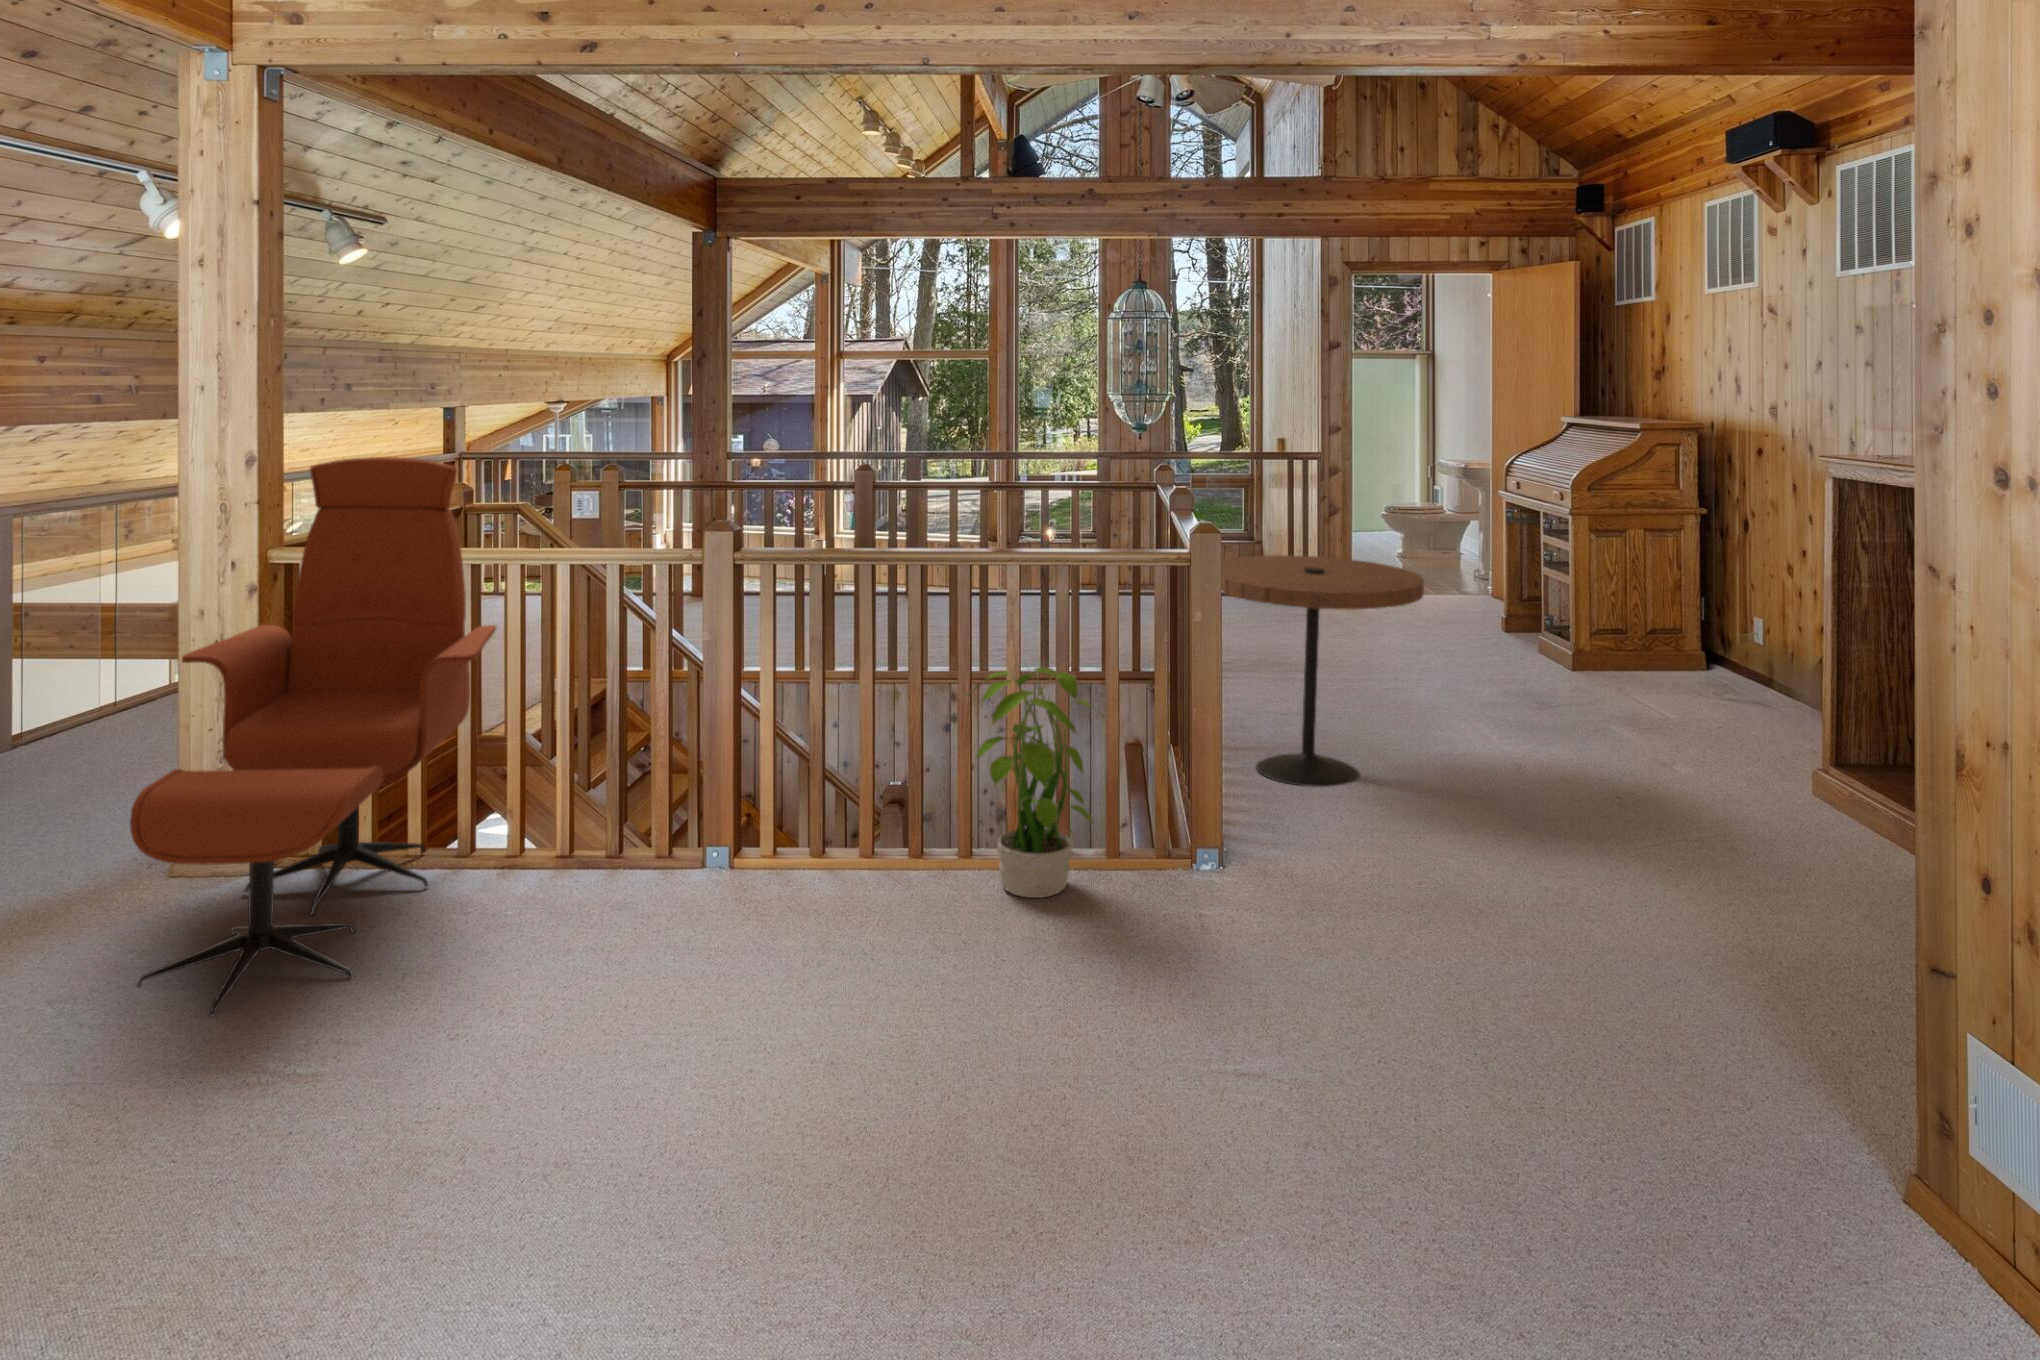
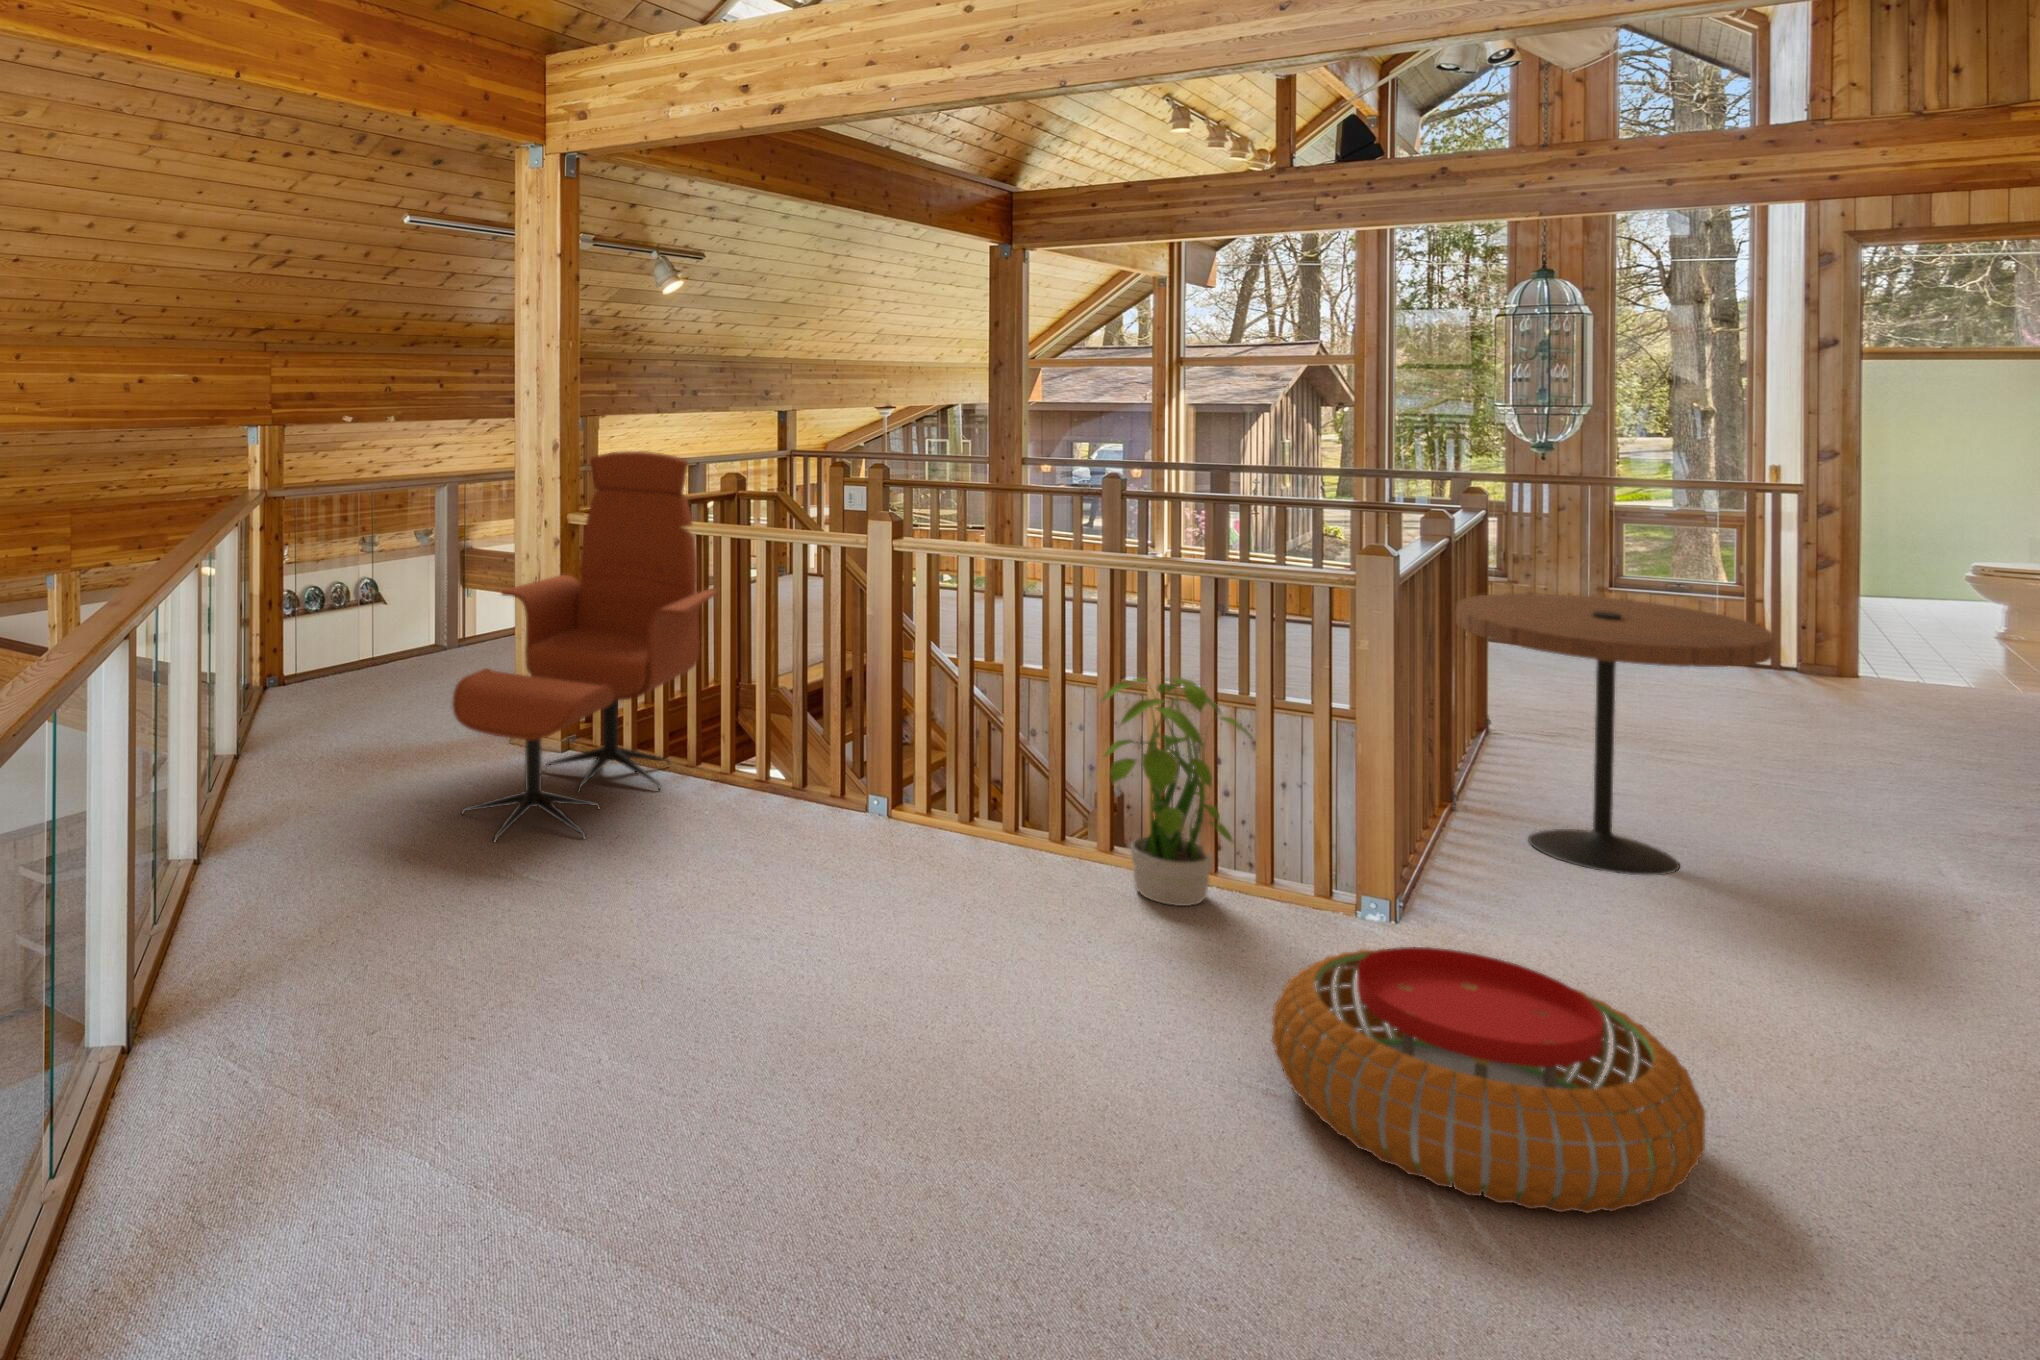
pouf: none [1219,889,1559,1119] -> present [1272,947,1705,1213]

